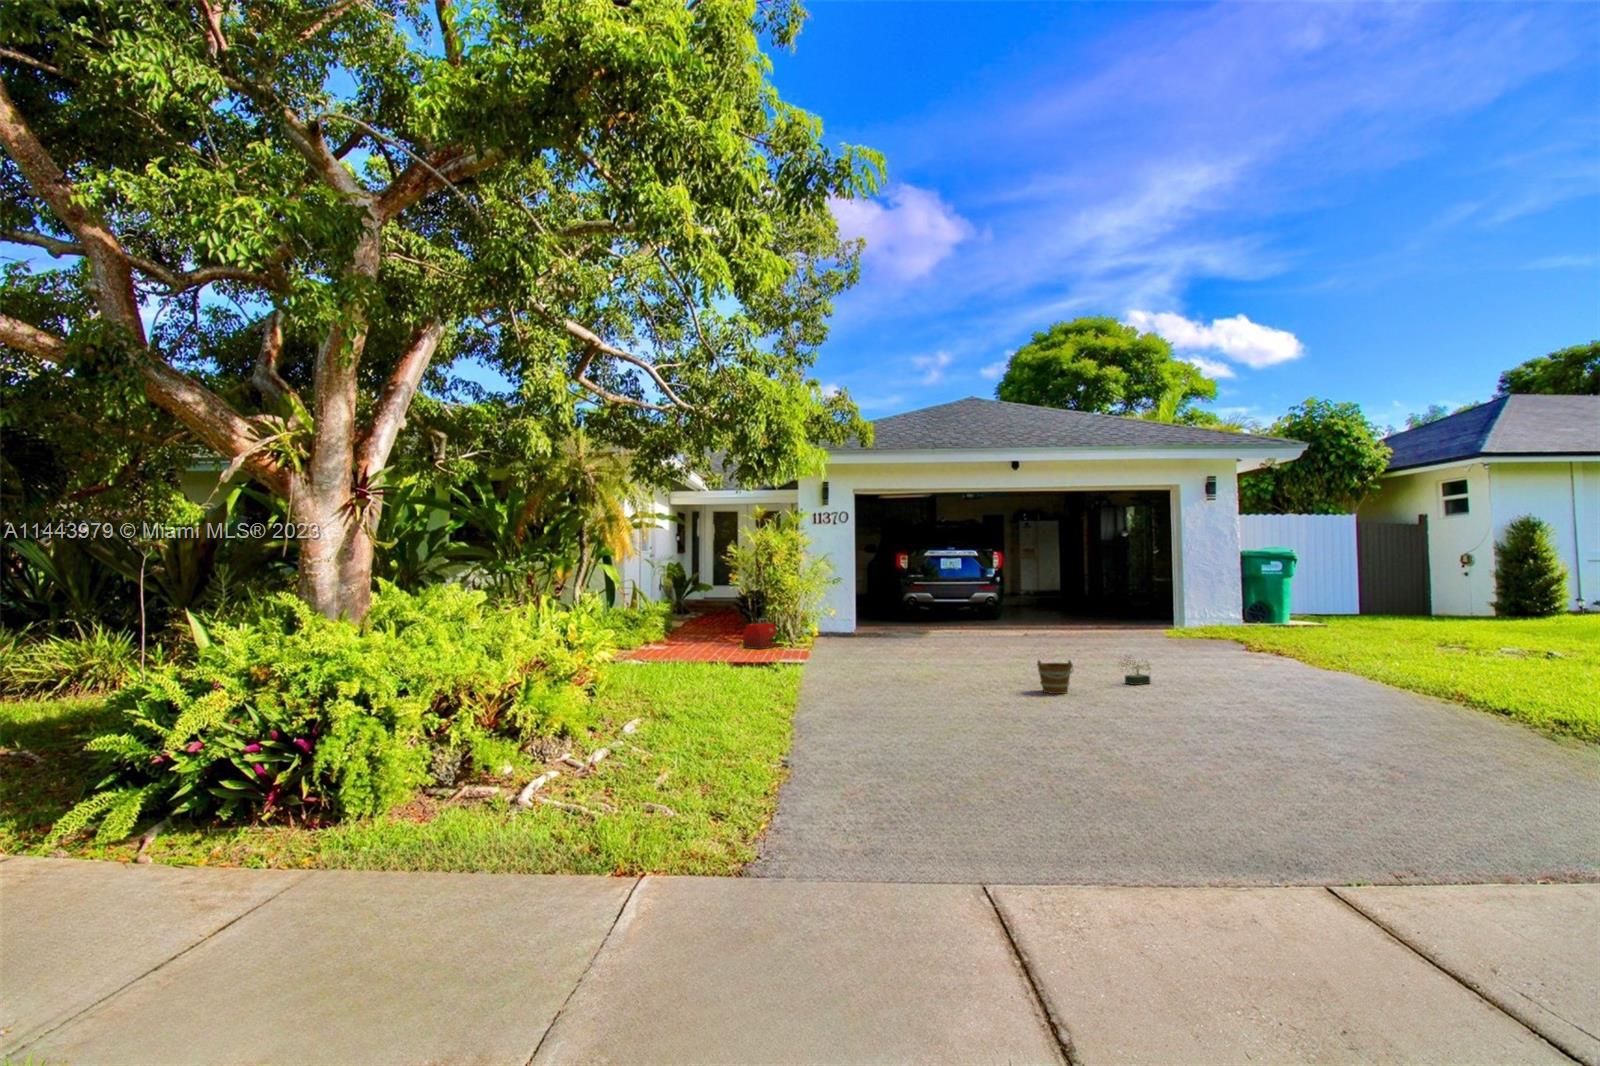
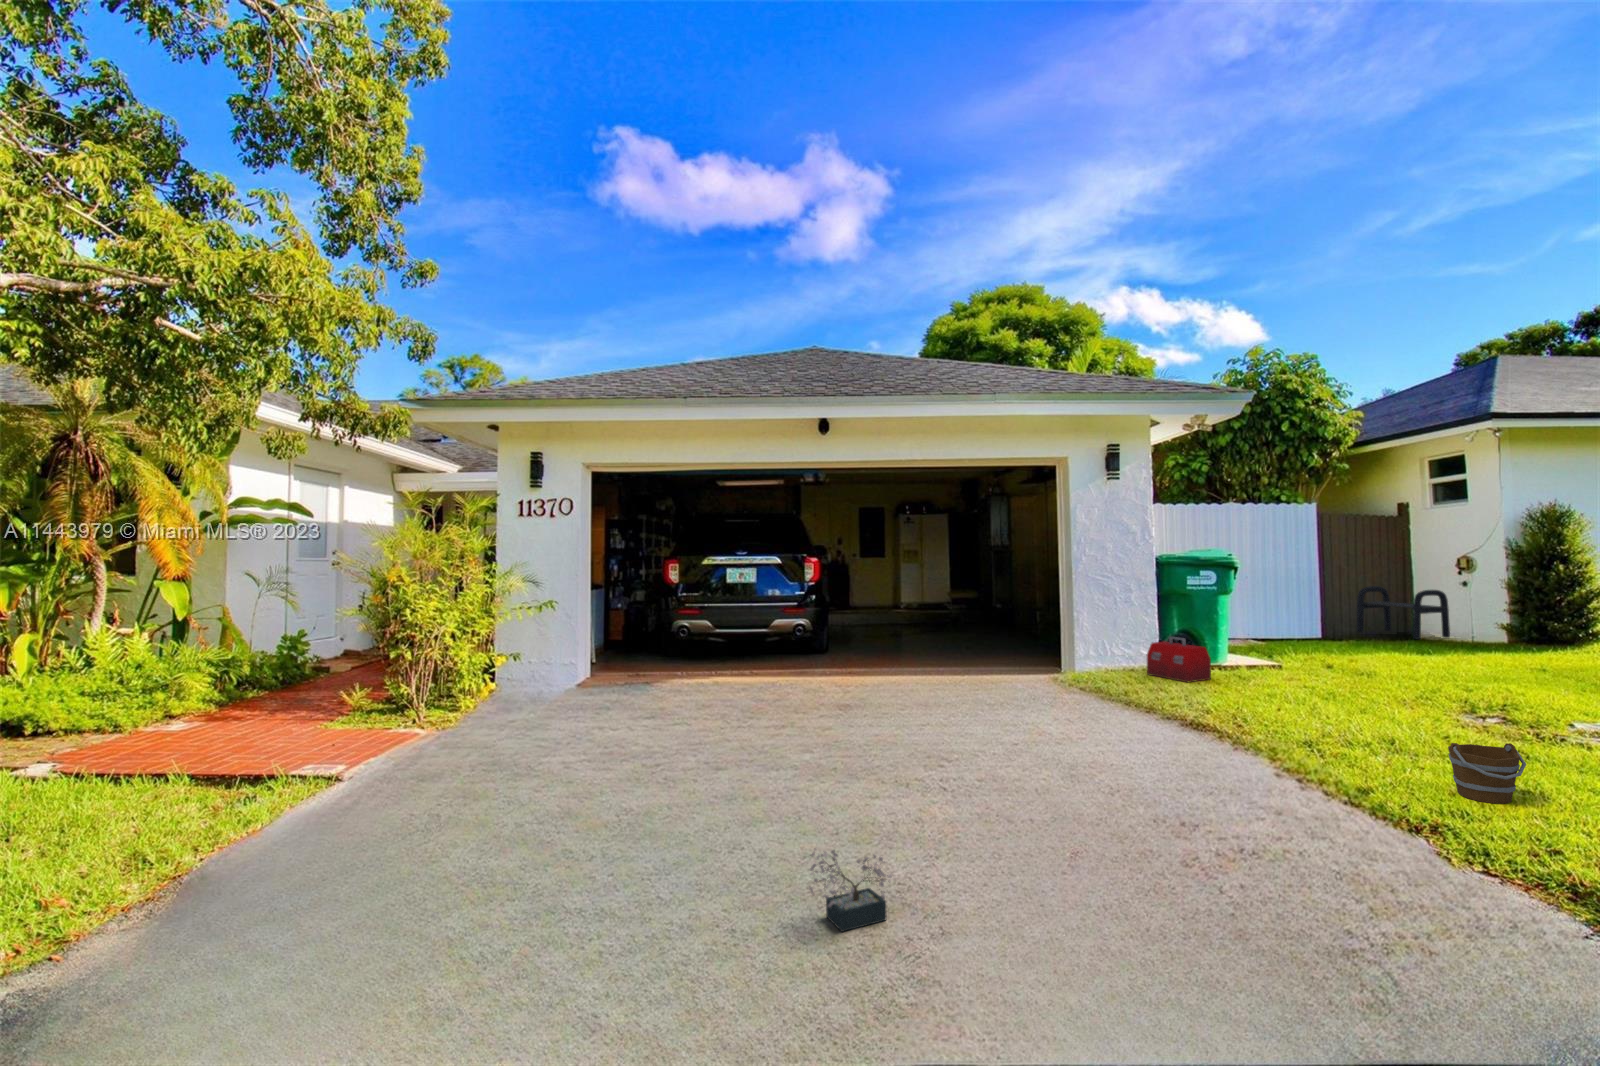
bench: none [1387,578,1454,615] -> present [1357,586,1450,639]
toolbox: present [743,618,784,649] -> present [1147,637,1211,682]
bucket: present [1037,661,1073,694] -> present [1448,743,1526,804]

